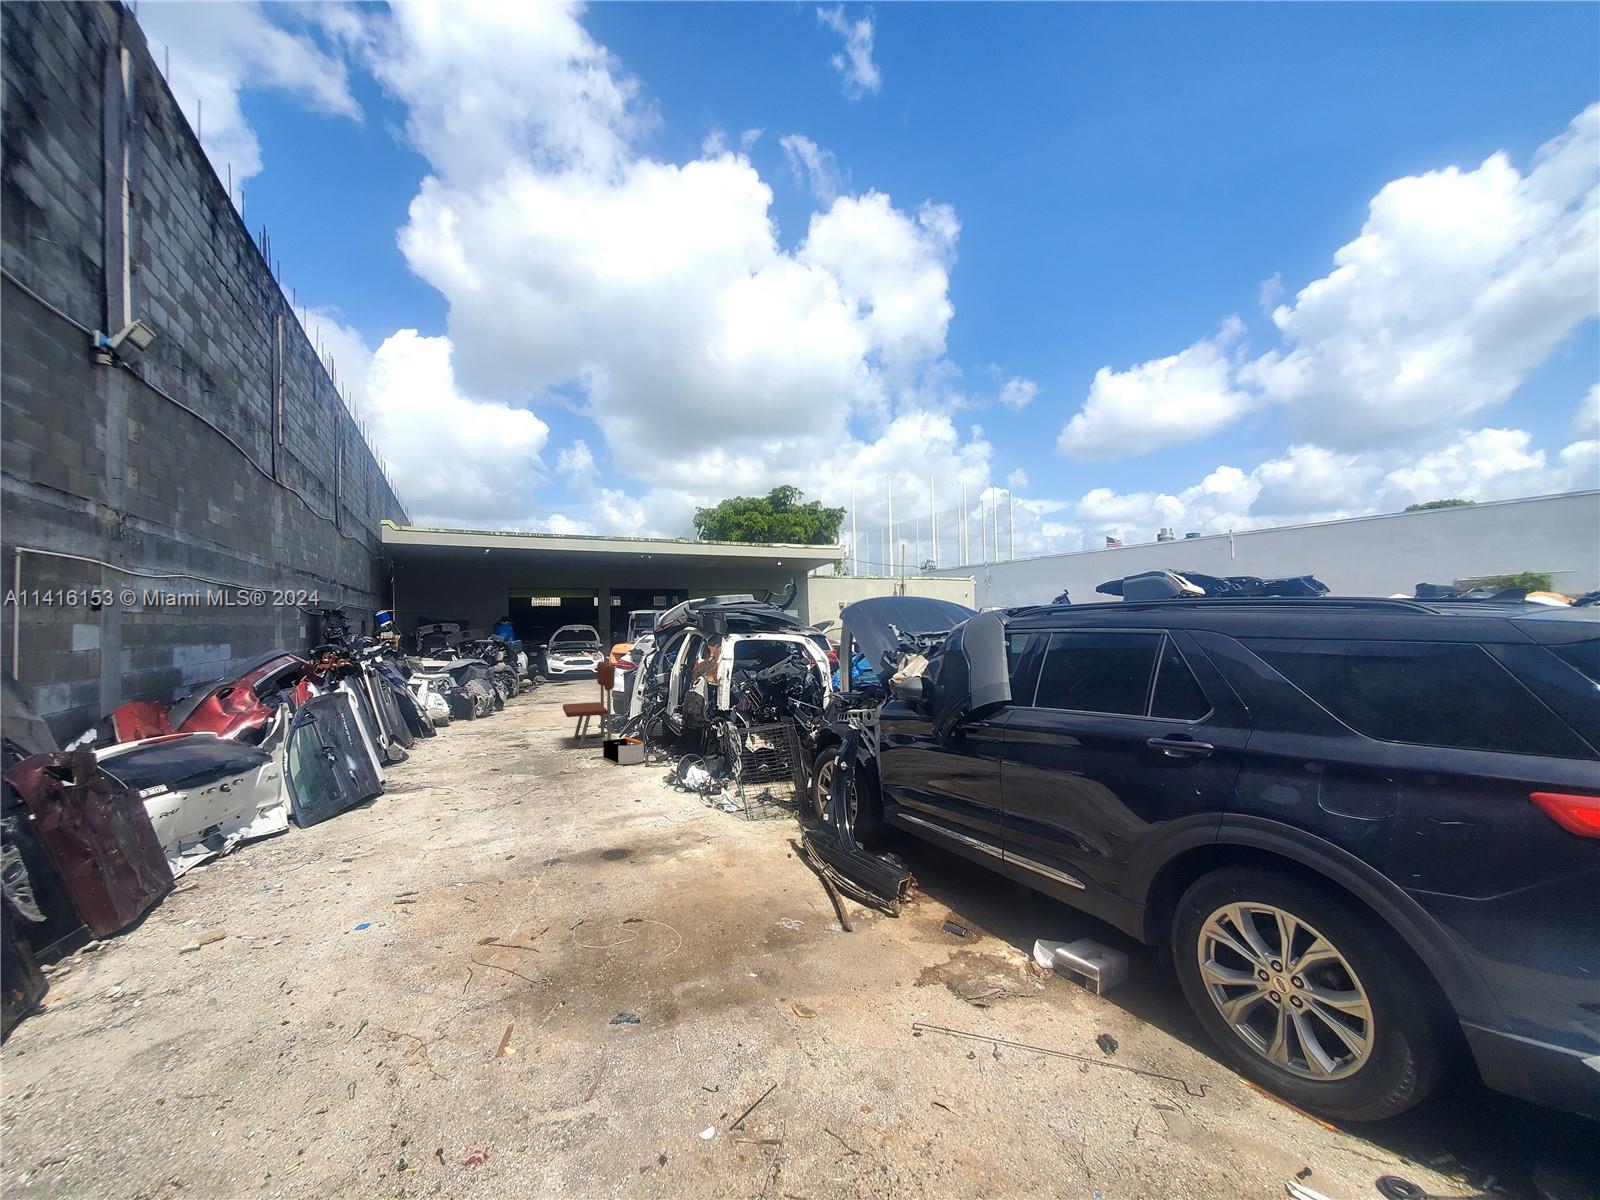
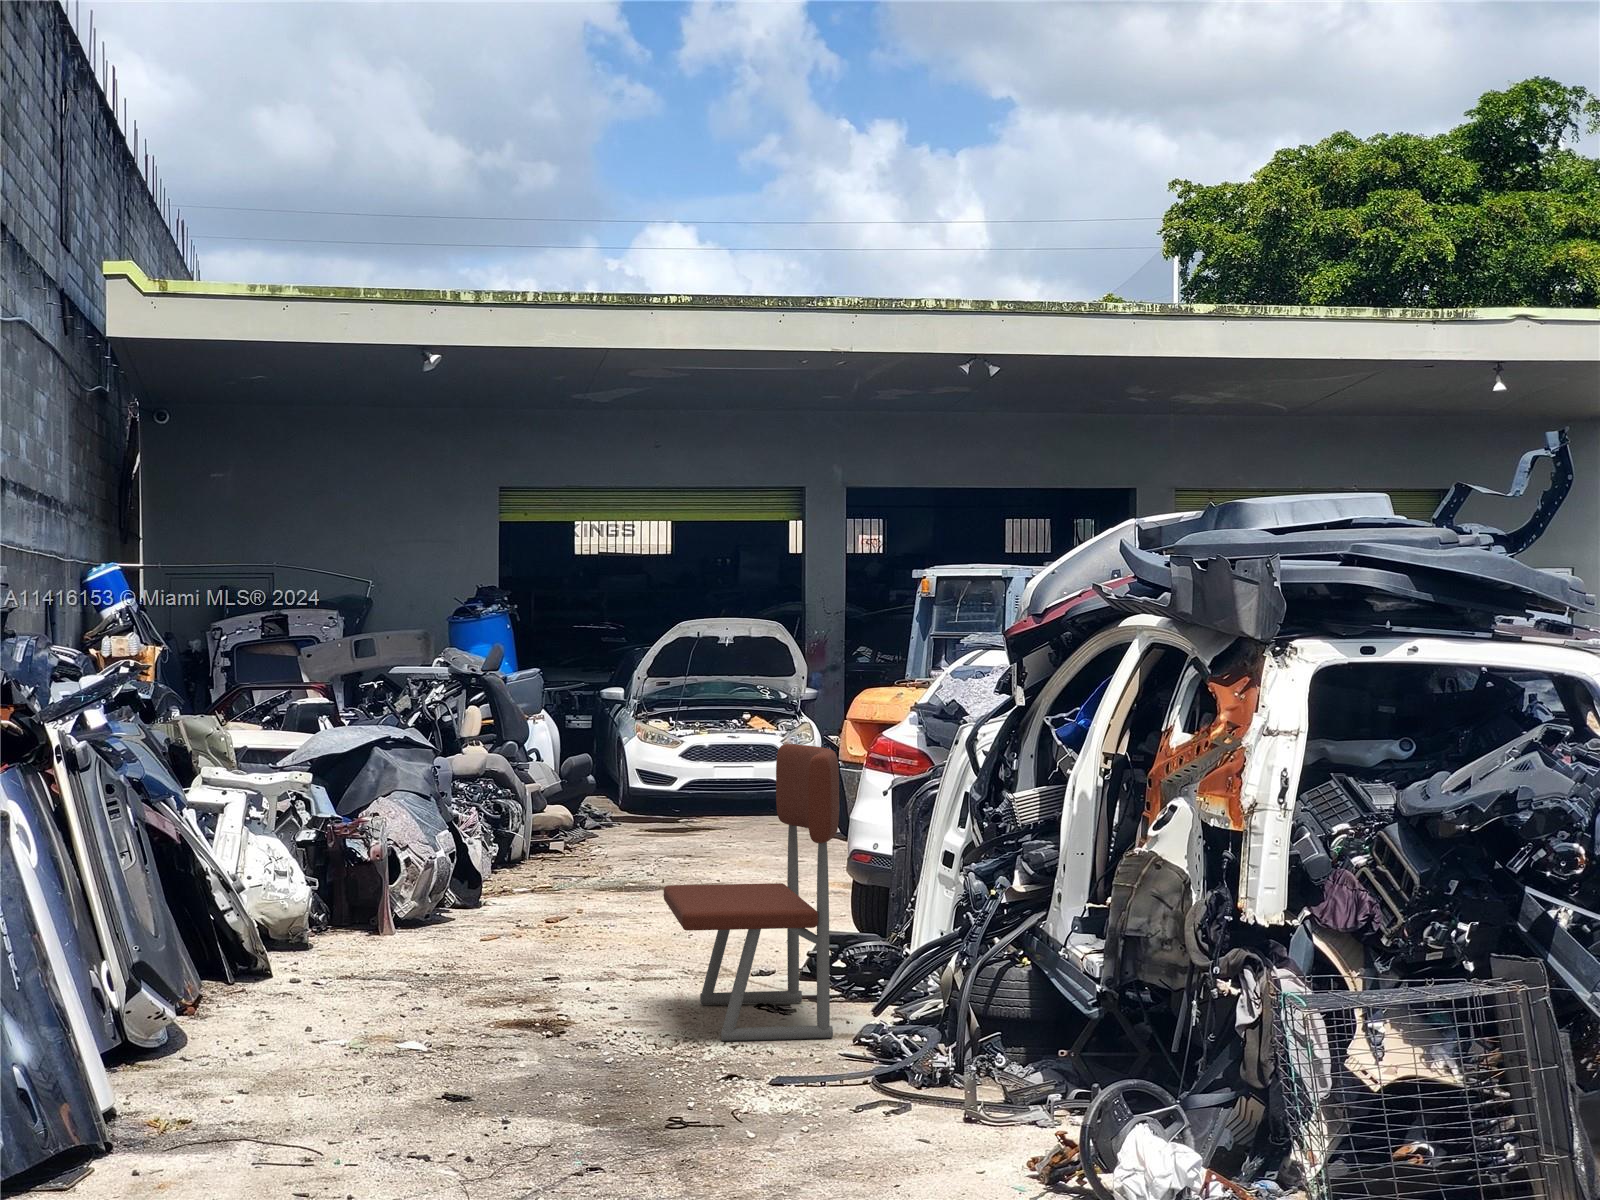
storage bin: present [603,737,644,765] -> none [813,1011,958,1111]

